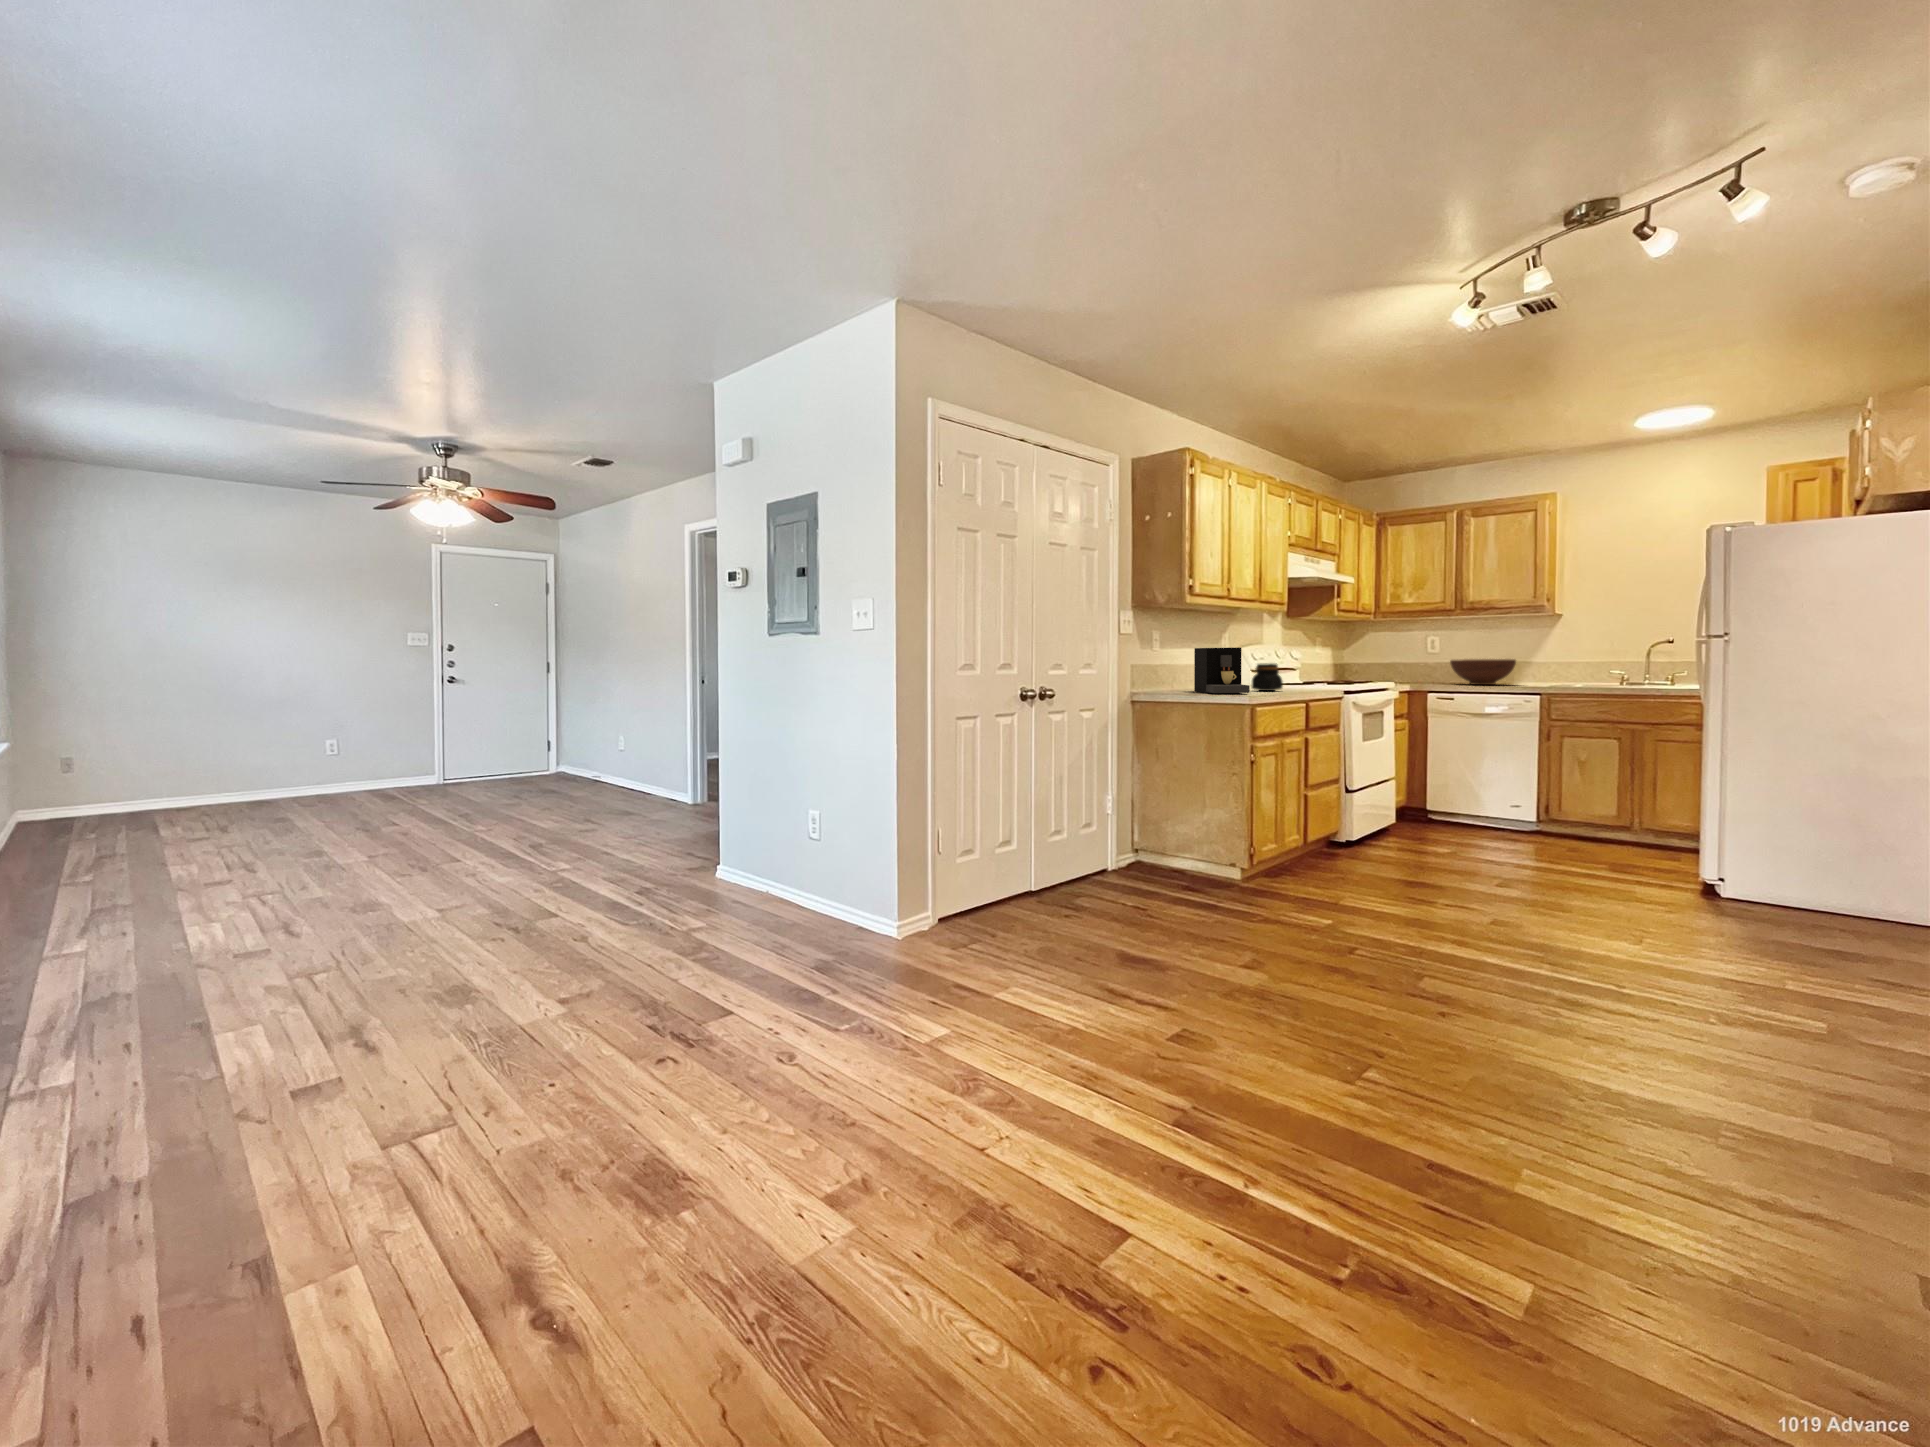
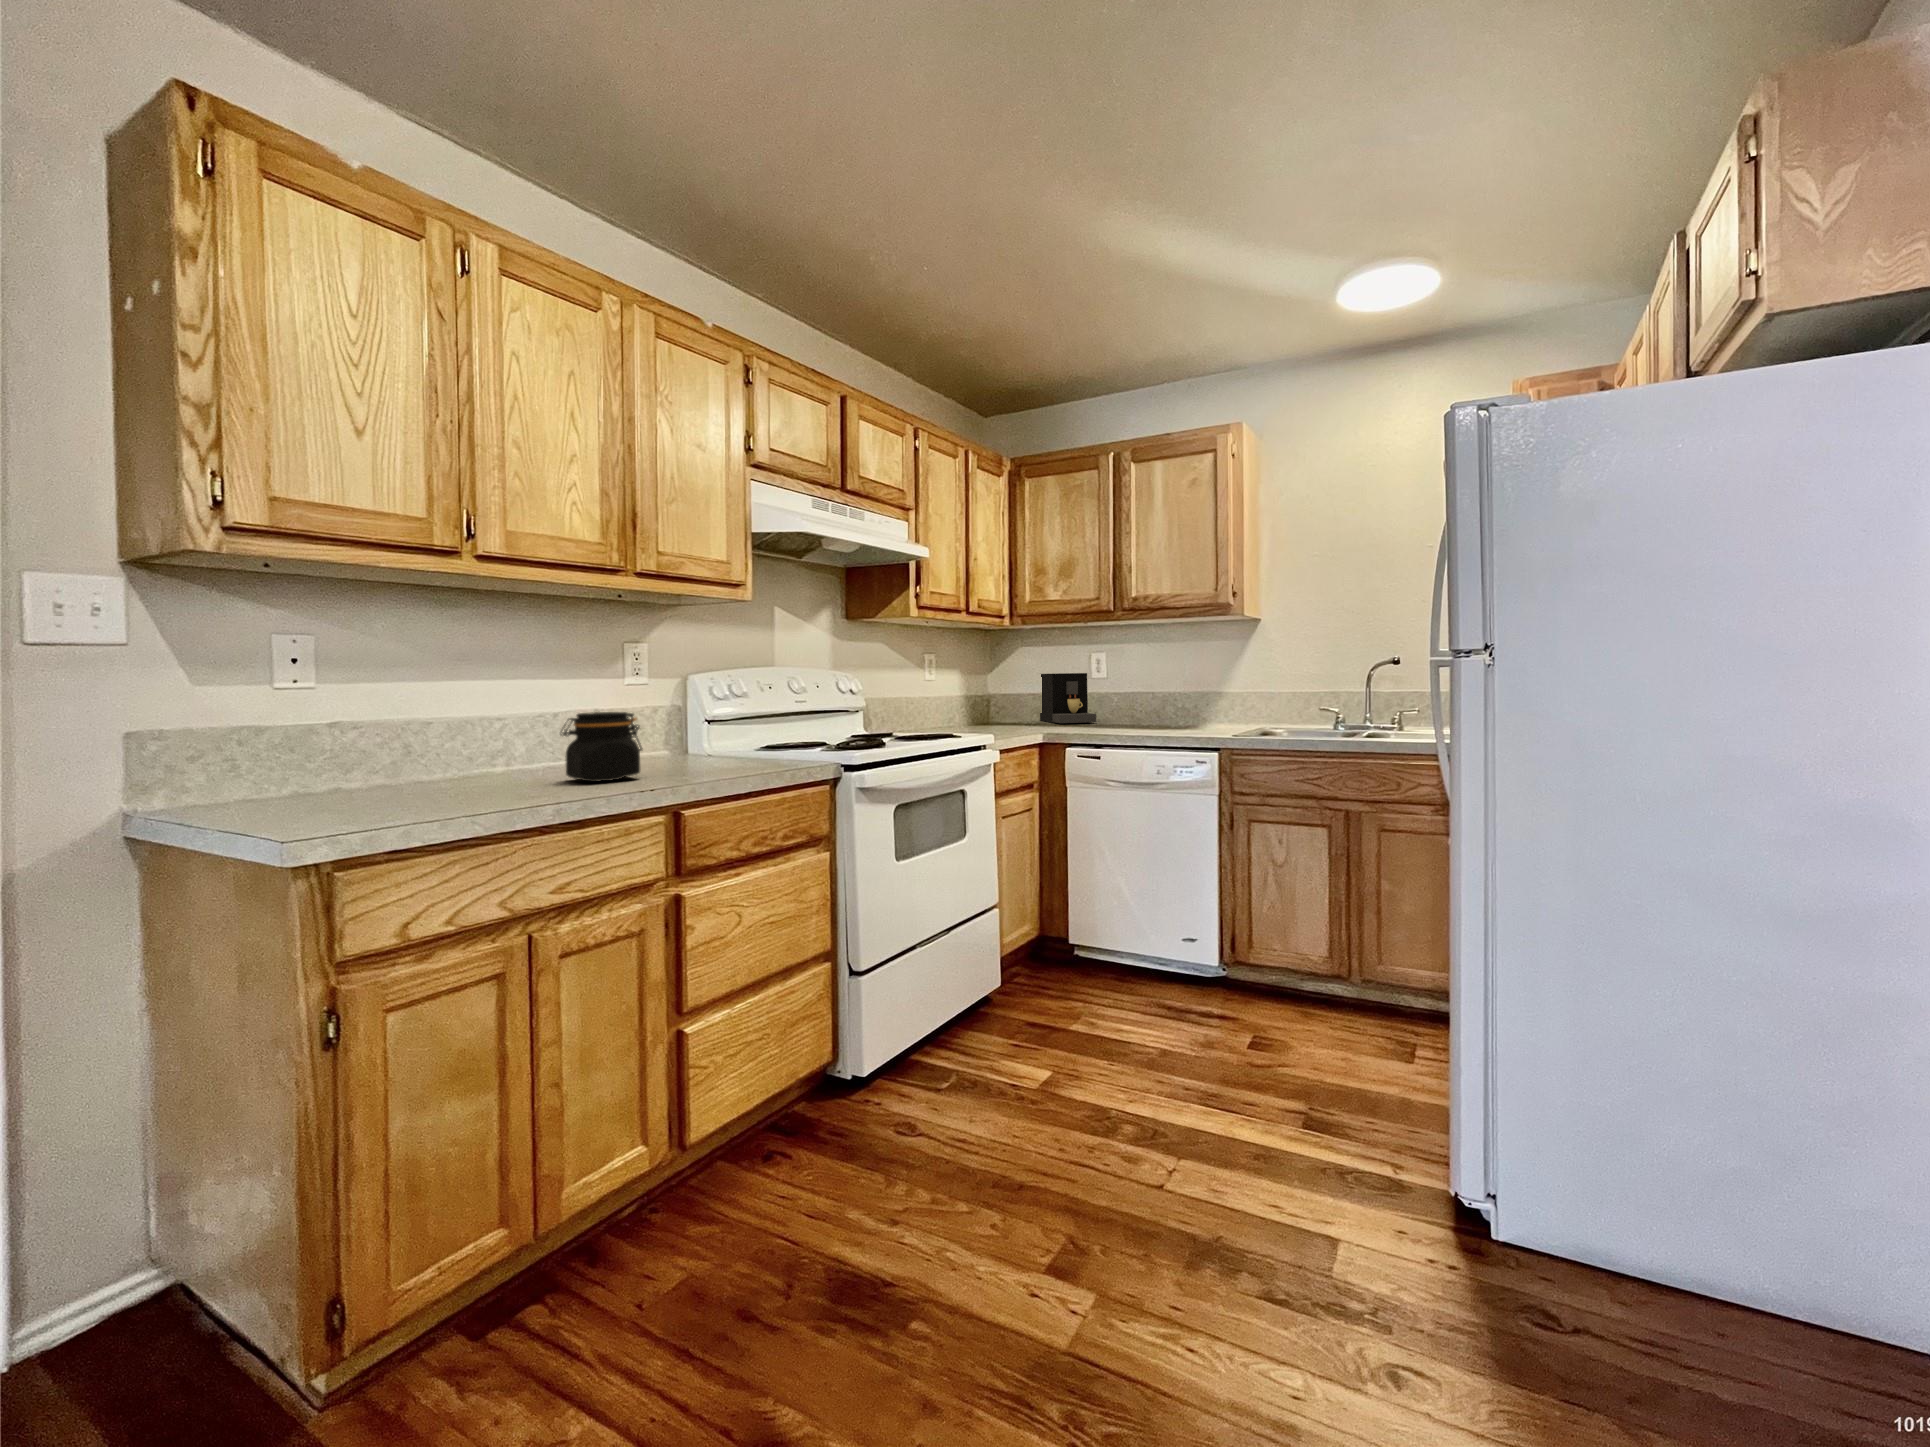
coffee maker: present [1194,648,1250,693] -> present [1040,673,1096,723]
fruit bowl: present [1450,659,1516,685] -> none [1095,690,1186,734]

